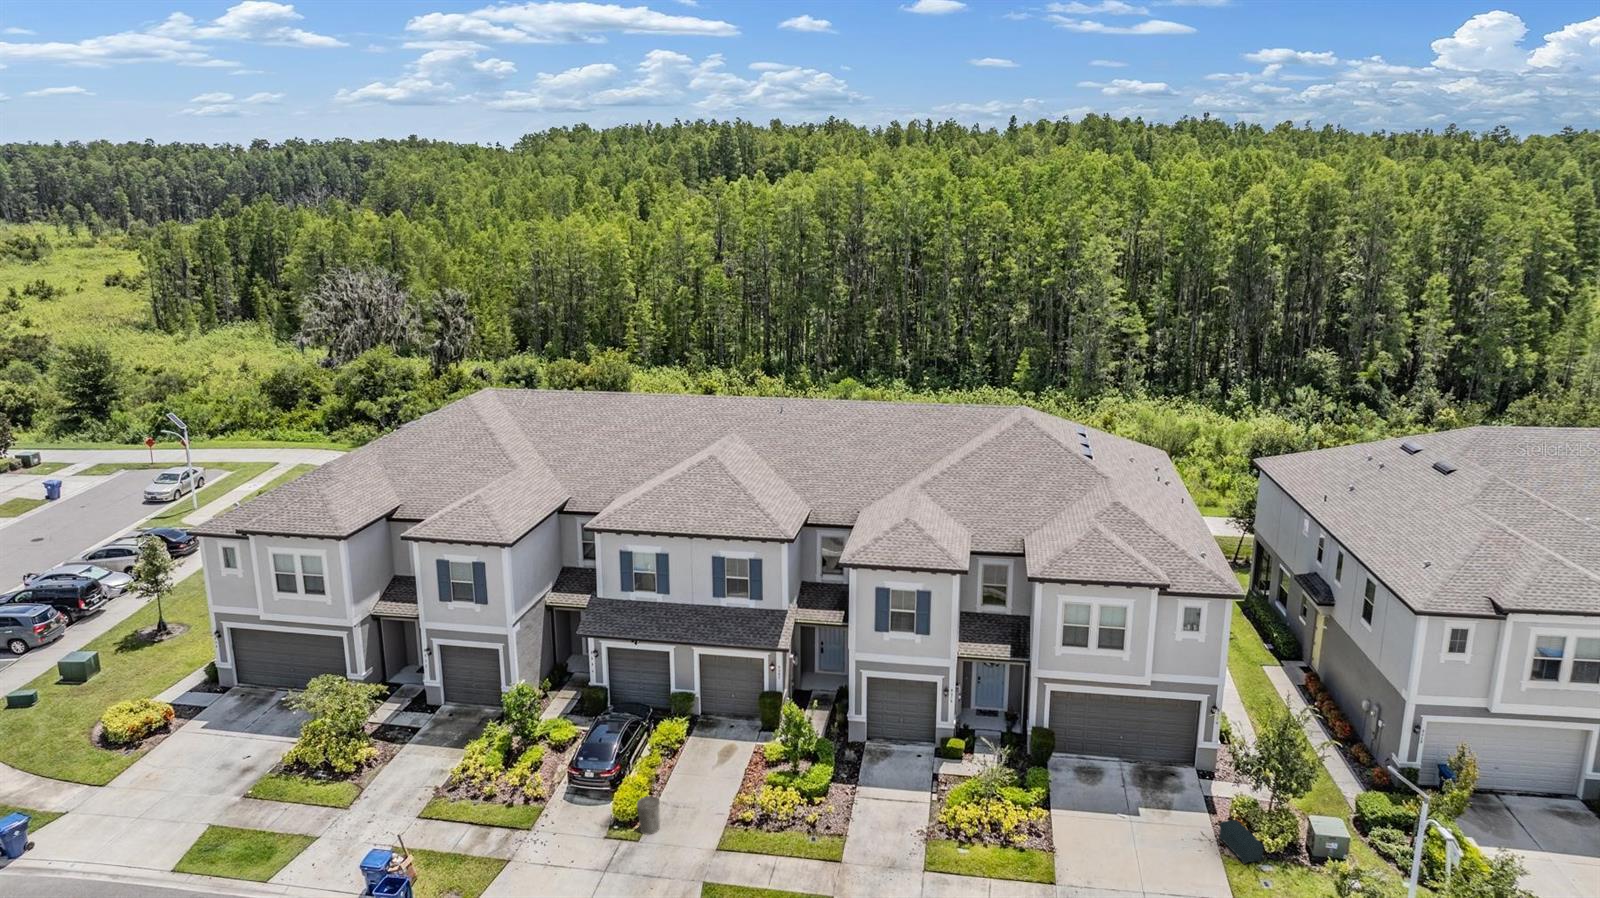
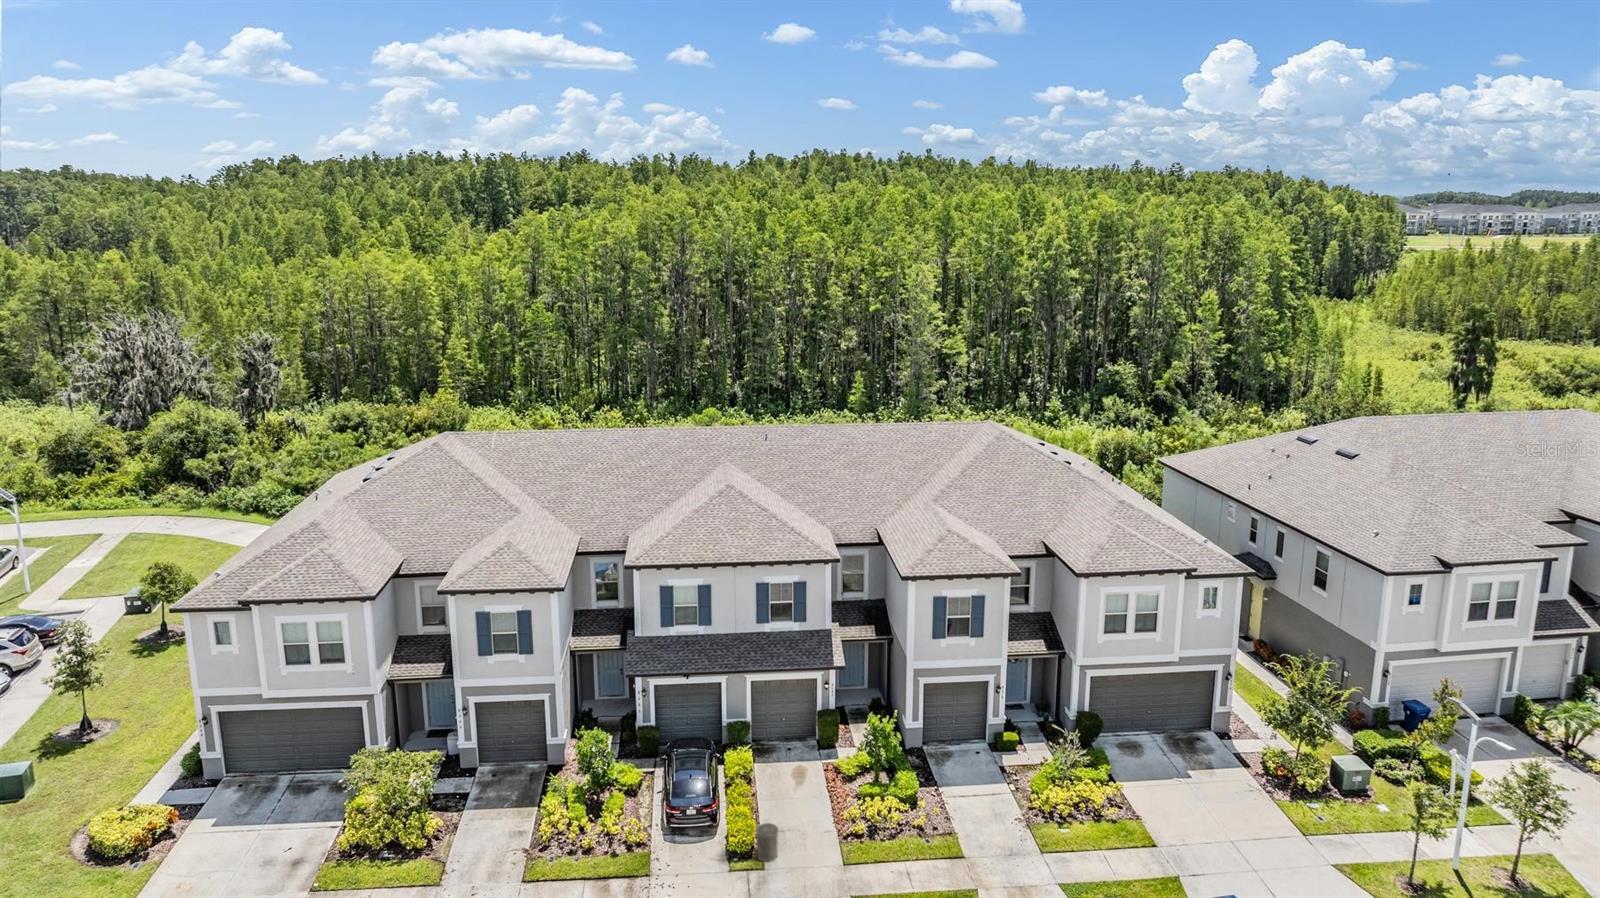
bench: present [1219,820,1263,865] -> none [1264,769,1309,806]

